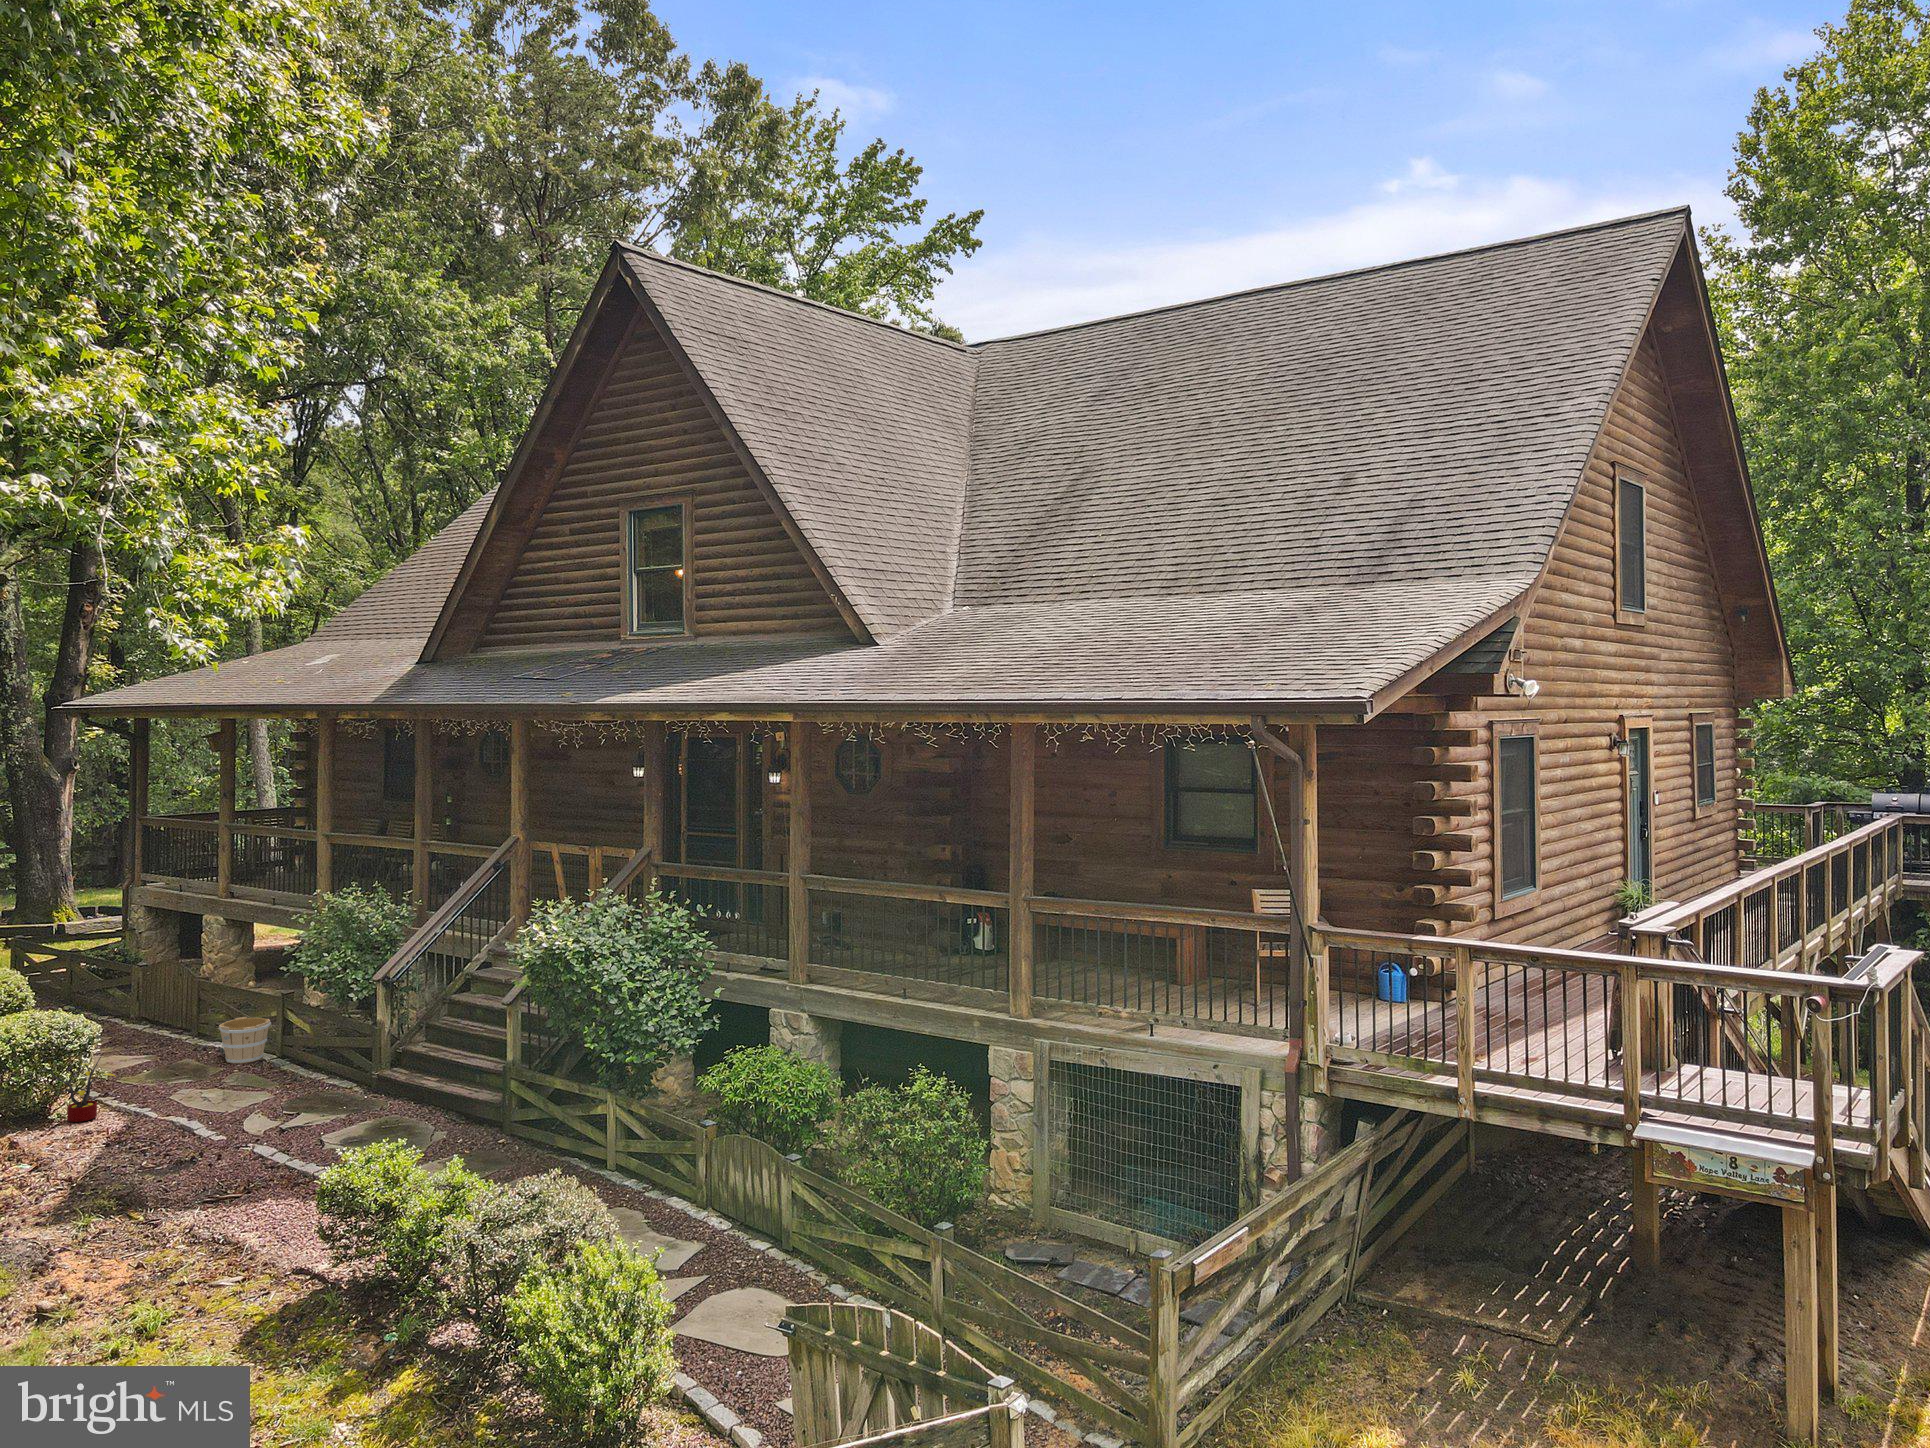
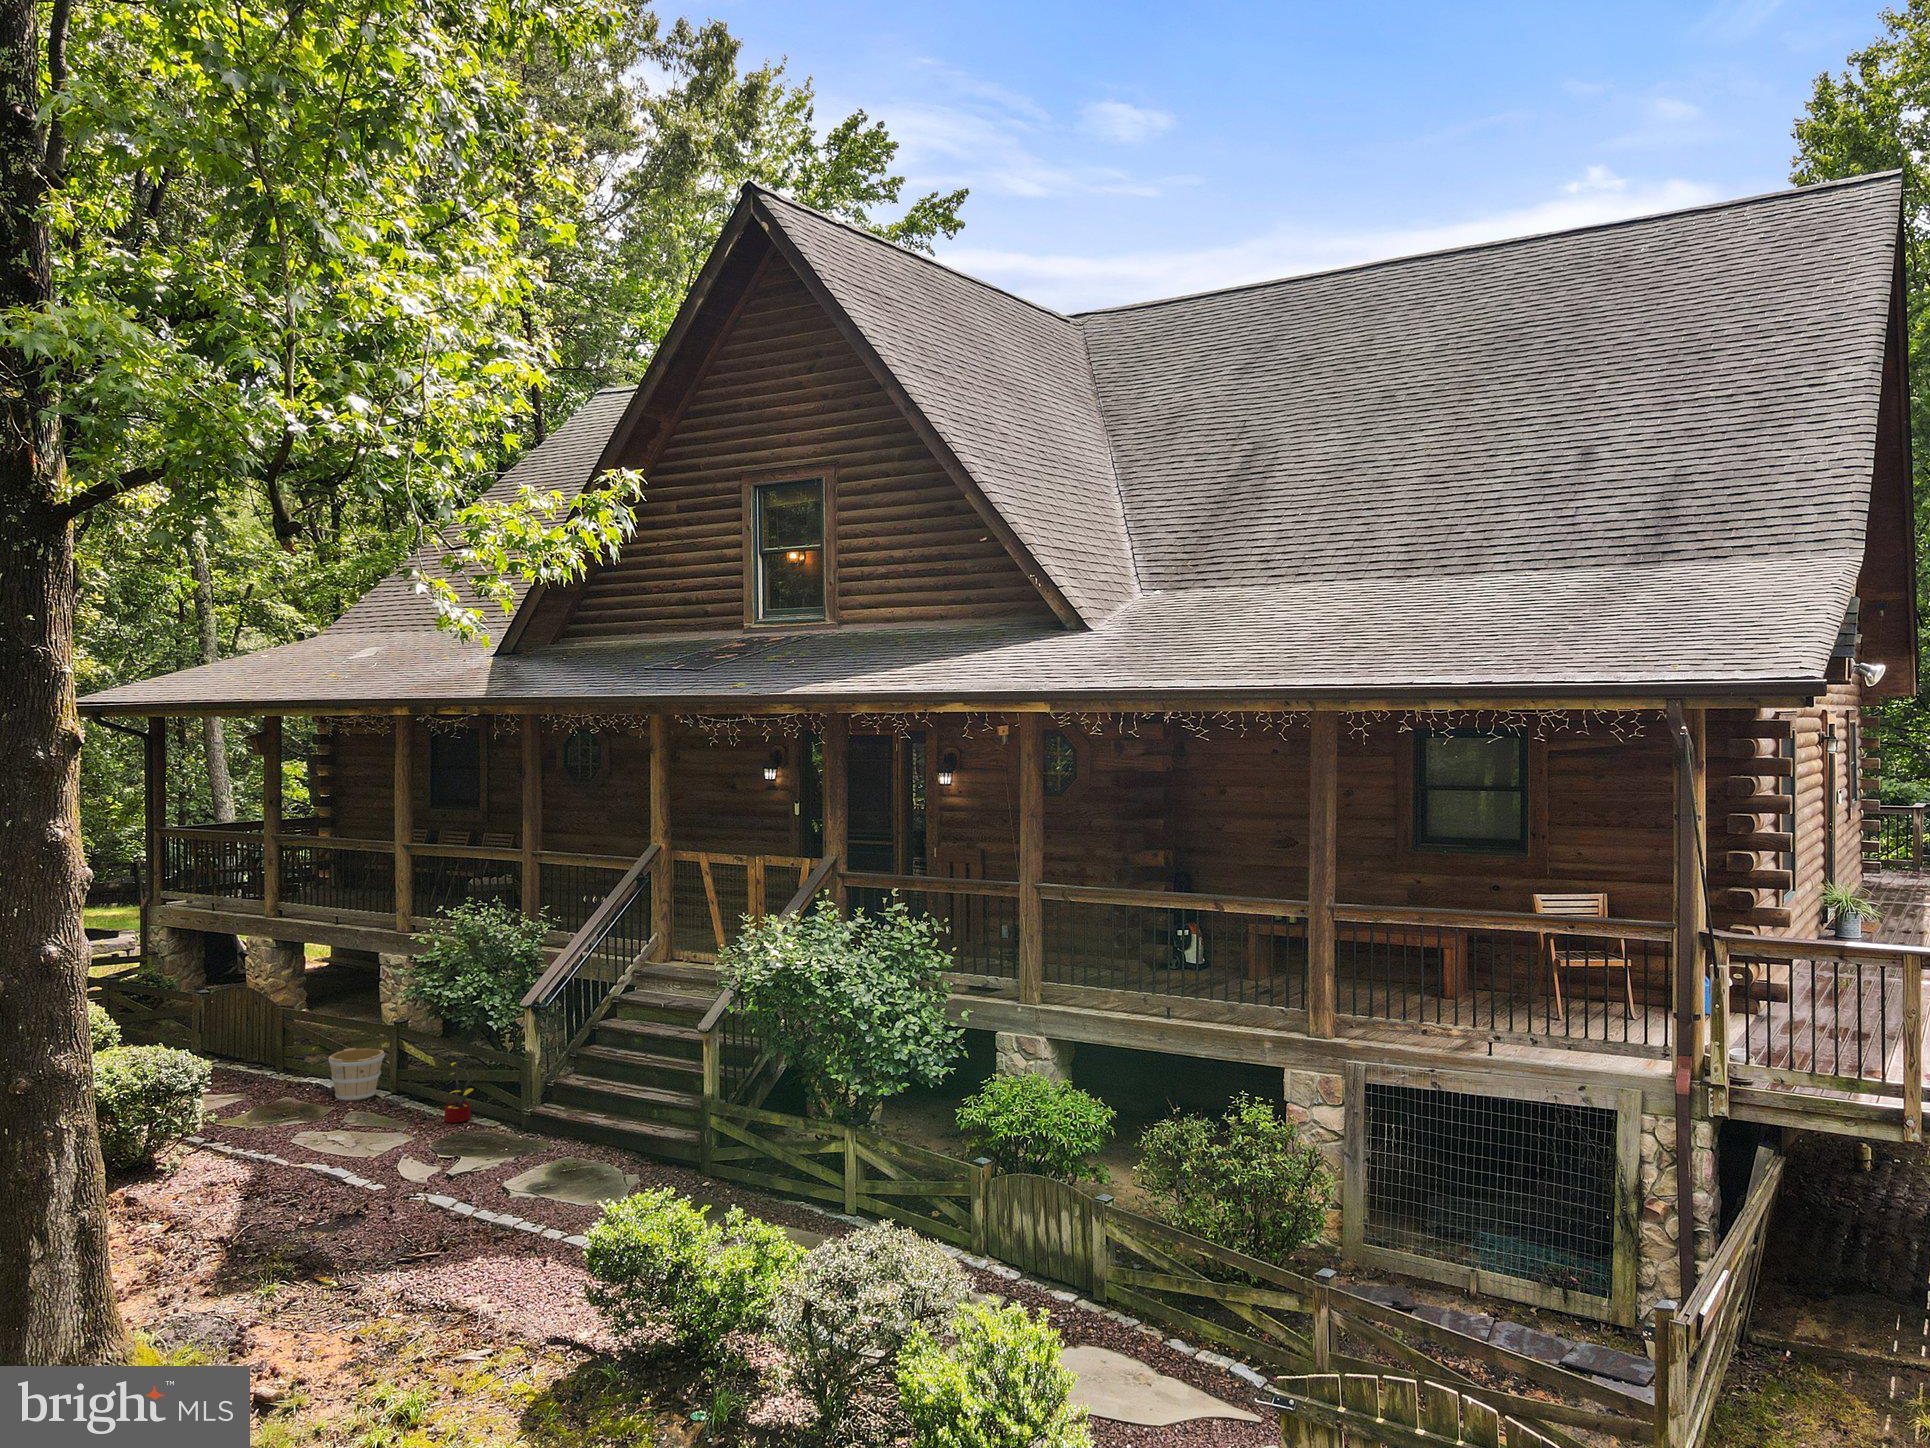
decorative plant: present [42,1055,115,1122] -> present [444,1056,477,1123]

